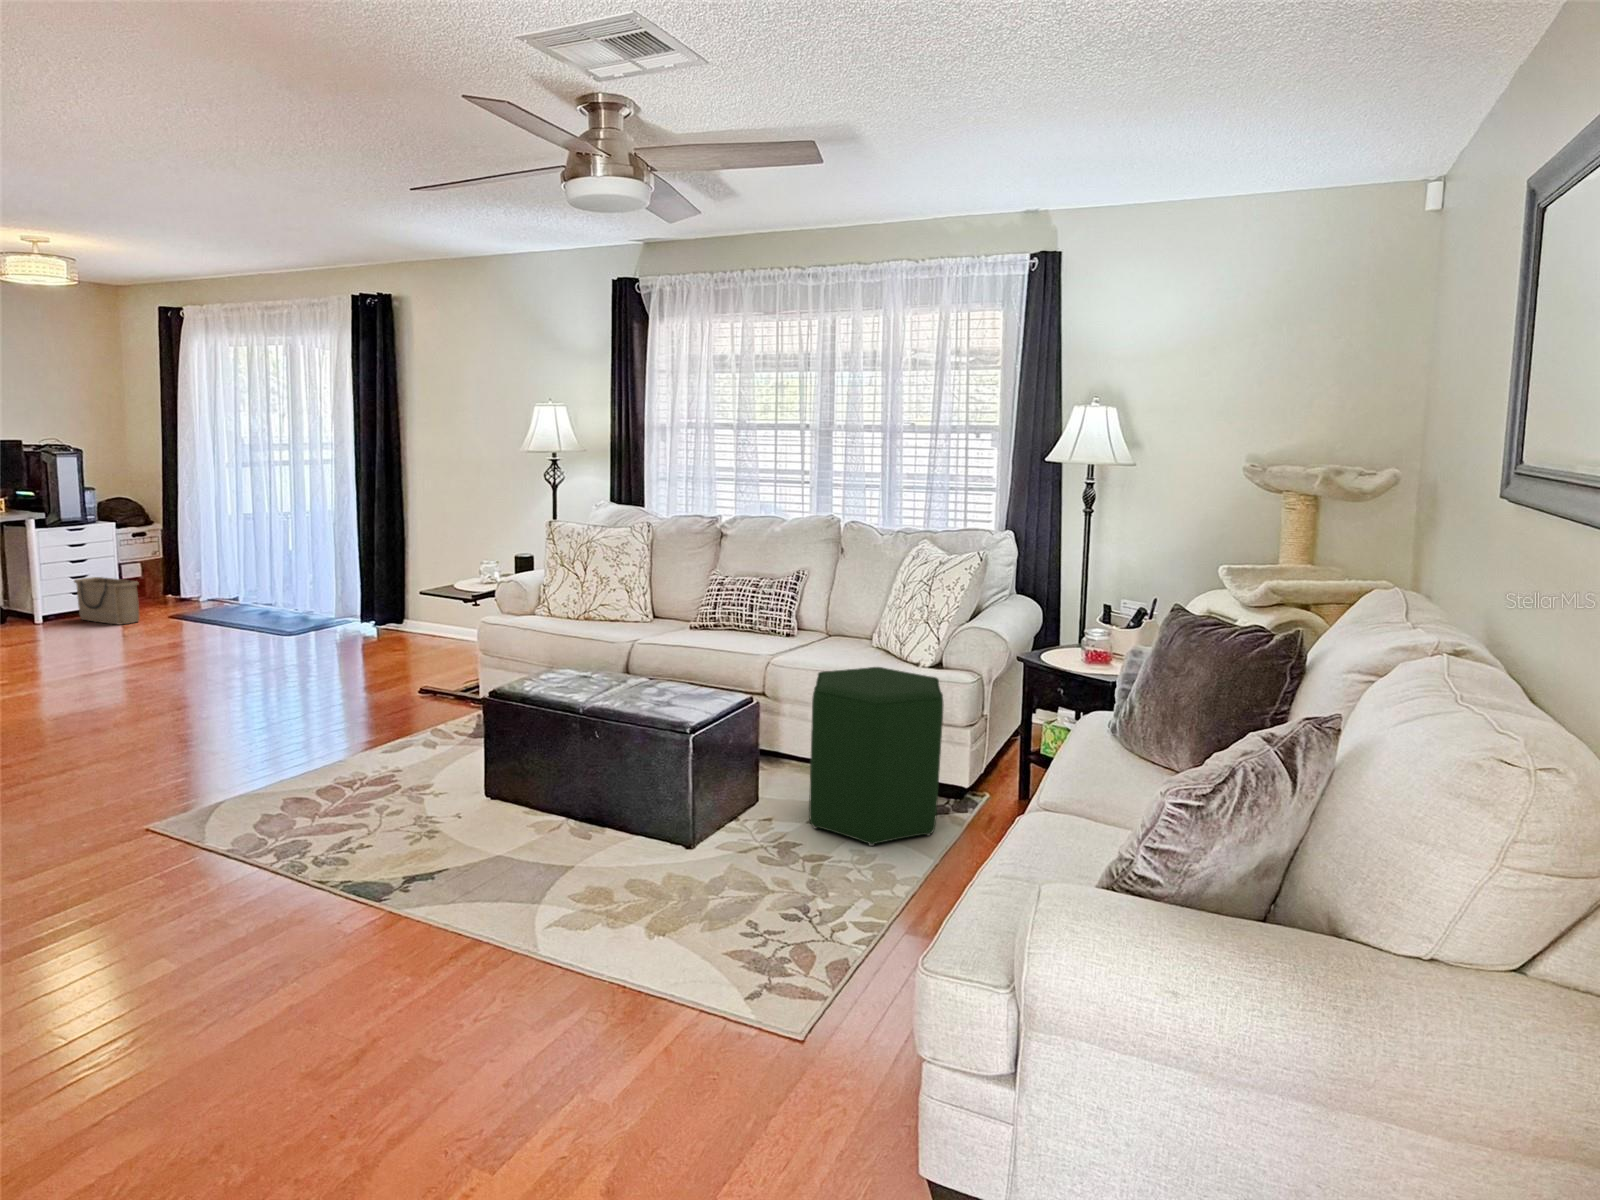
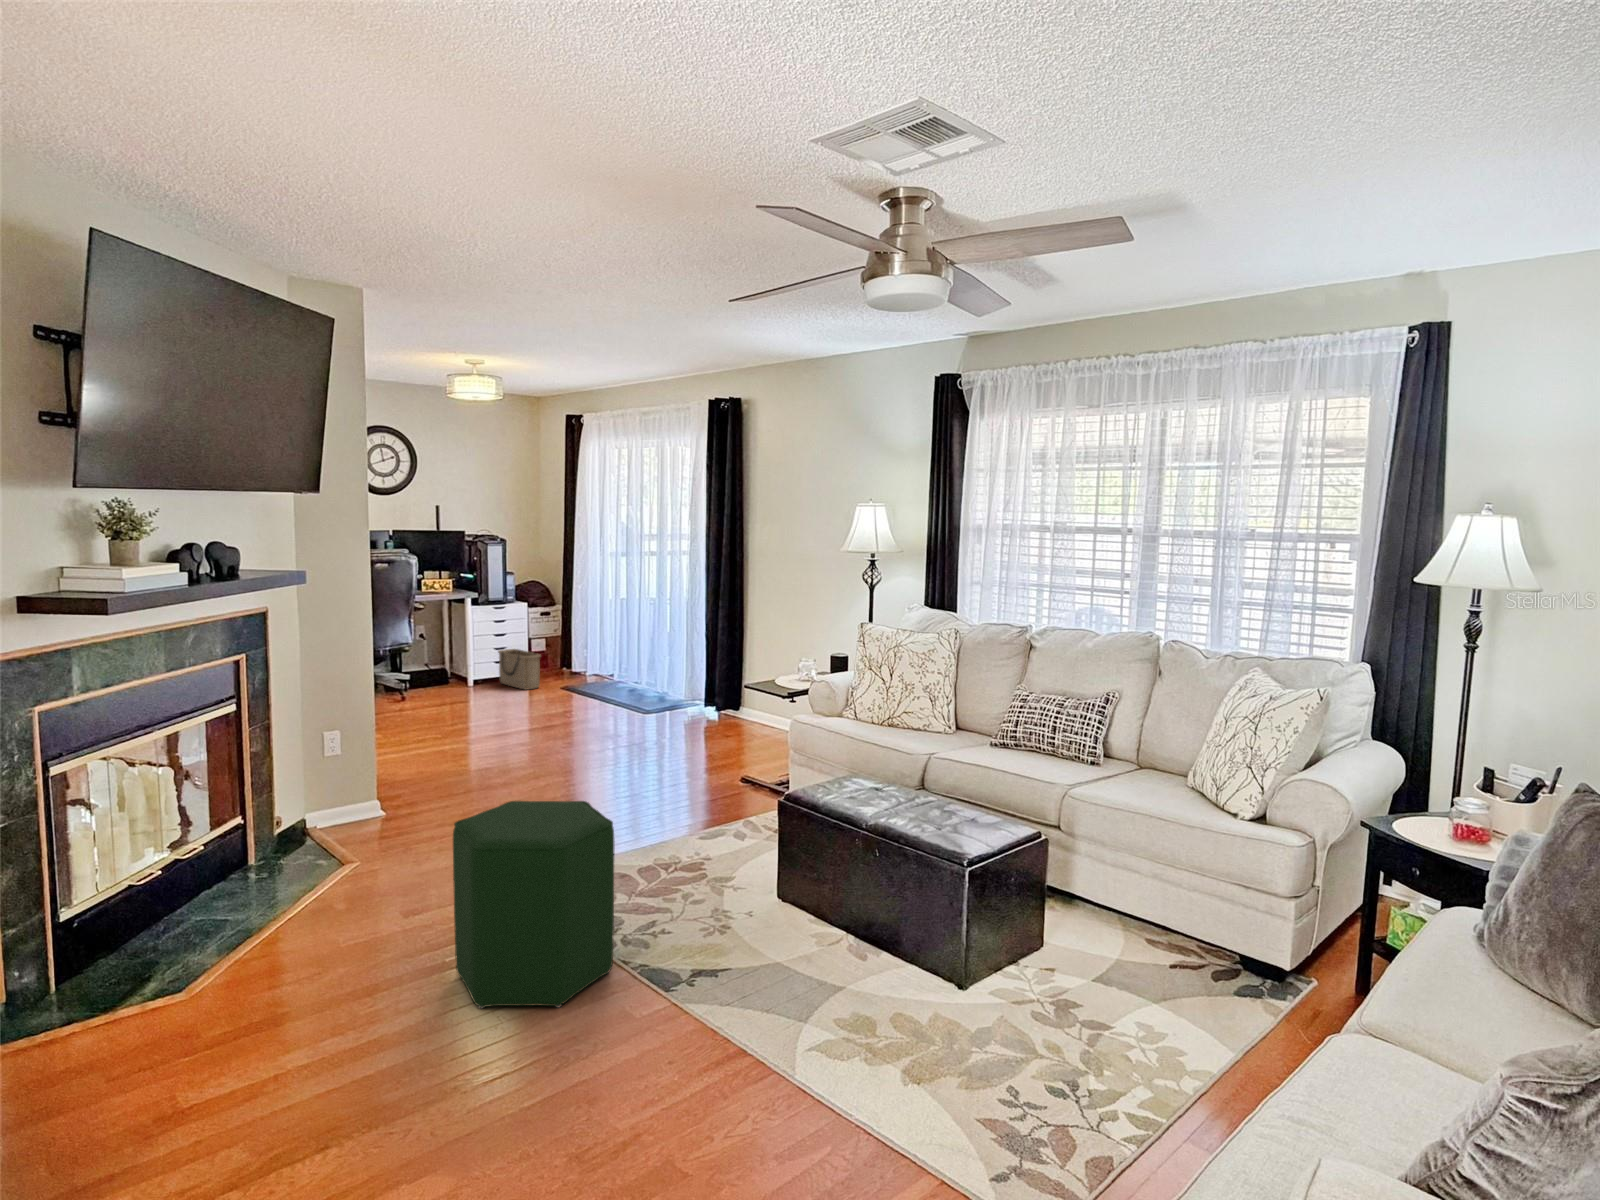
ottoman: present [809,667,943,846] -> present [453,801,614,1008]

